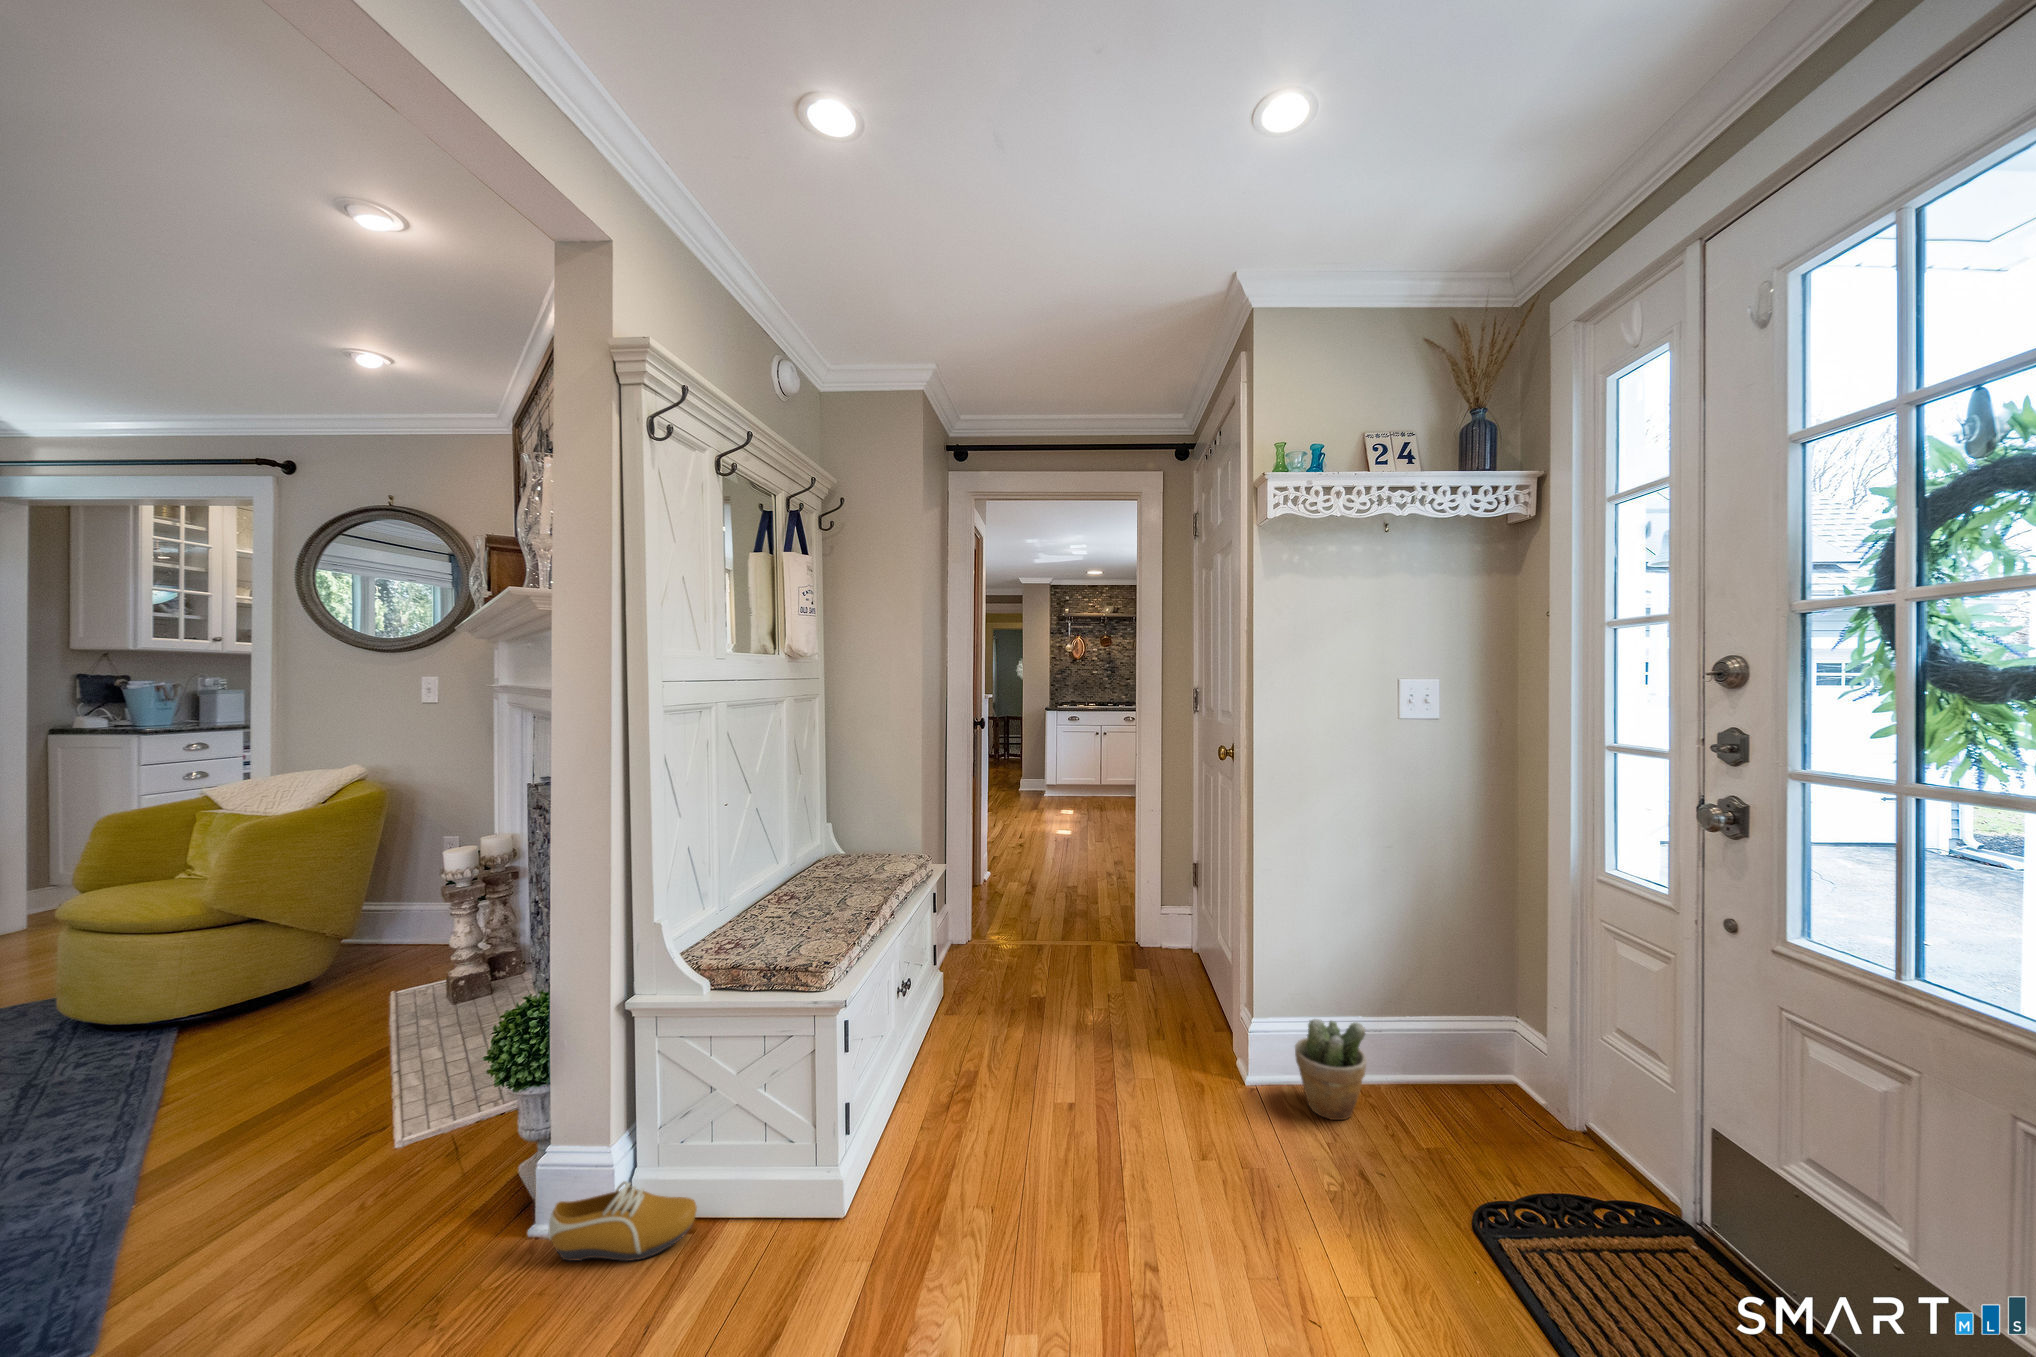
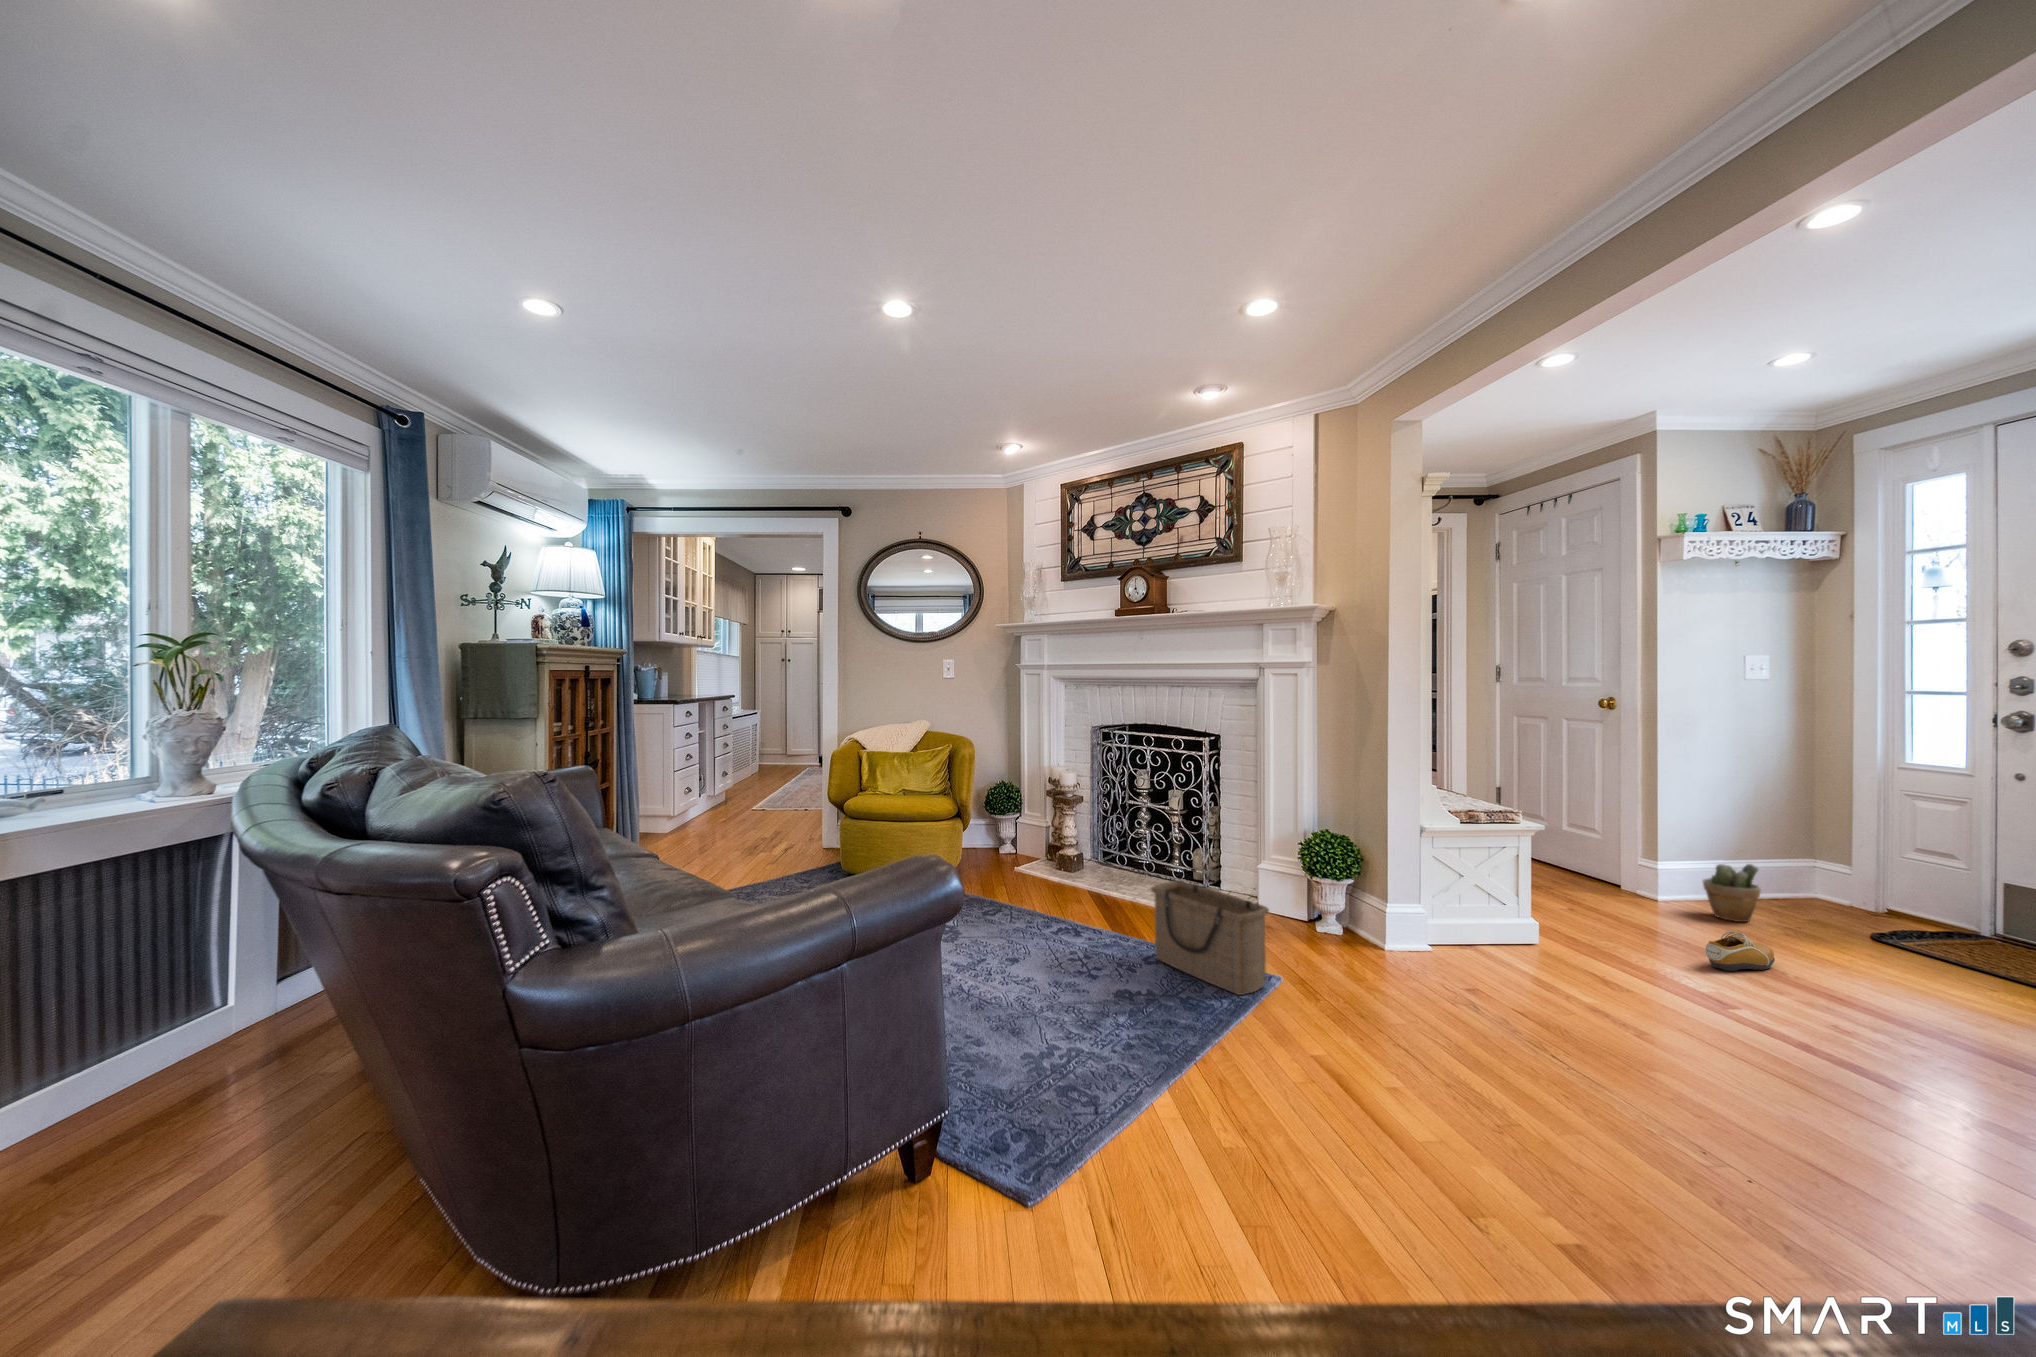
basket: none [163,1039,336,1283] -> present [1151,881,1269,995]
shoe: present [549,1181,697,1261] -> present [1705,932,1775,971]

